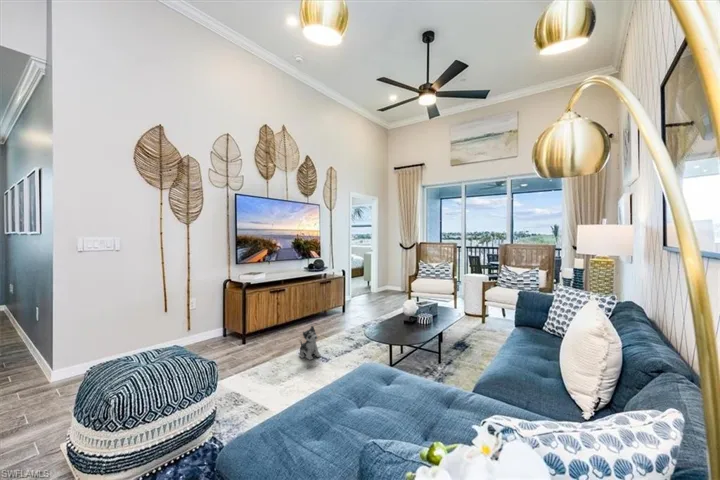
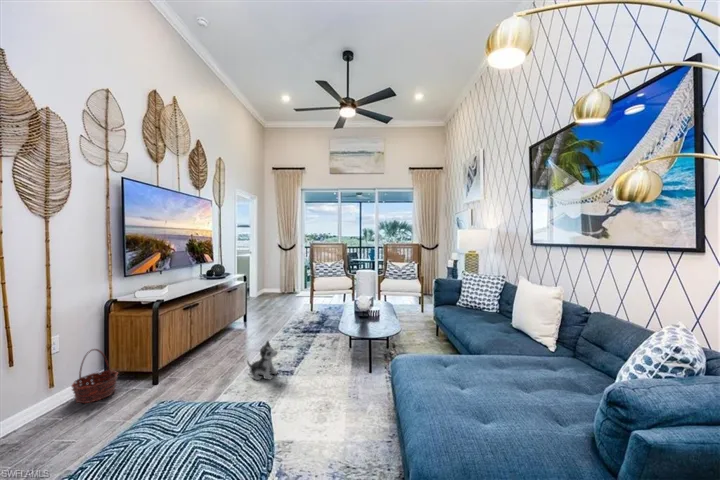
basket: none [199,311,225,346] -> present [71,349,118,403]

